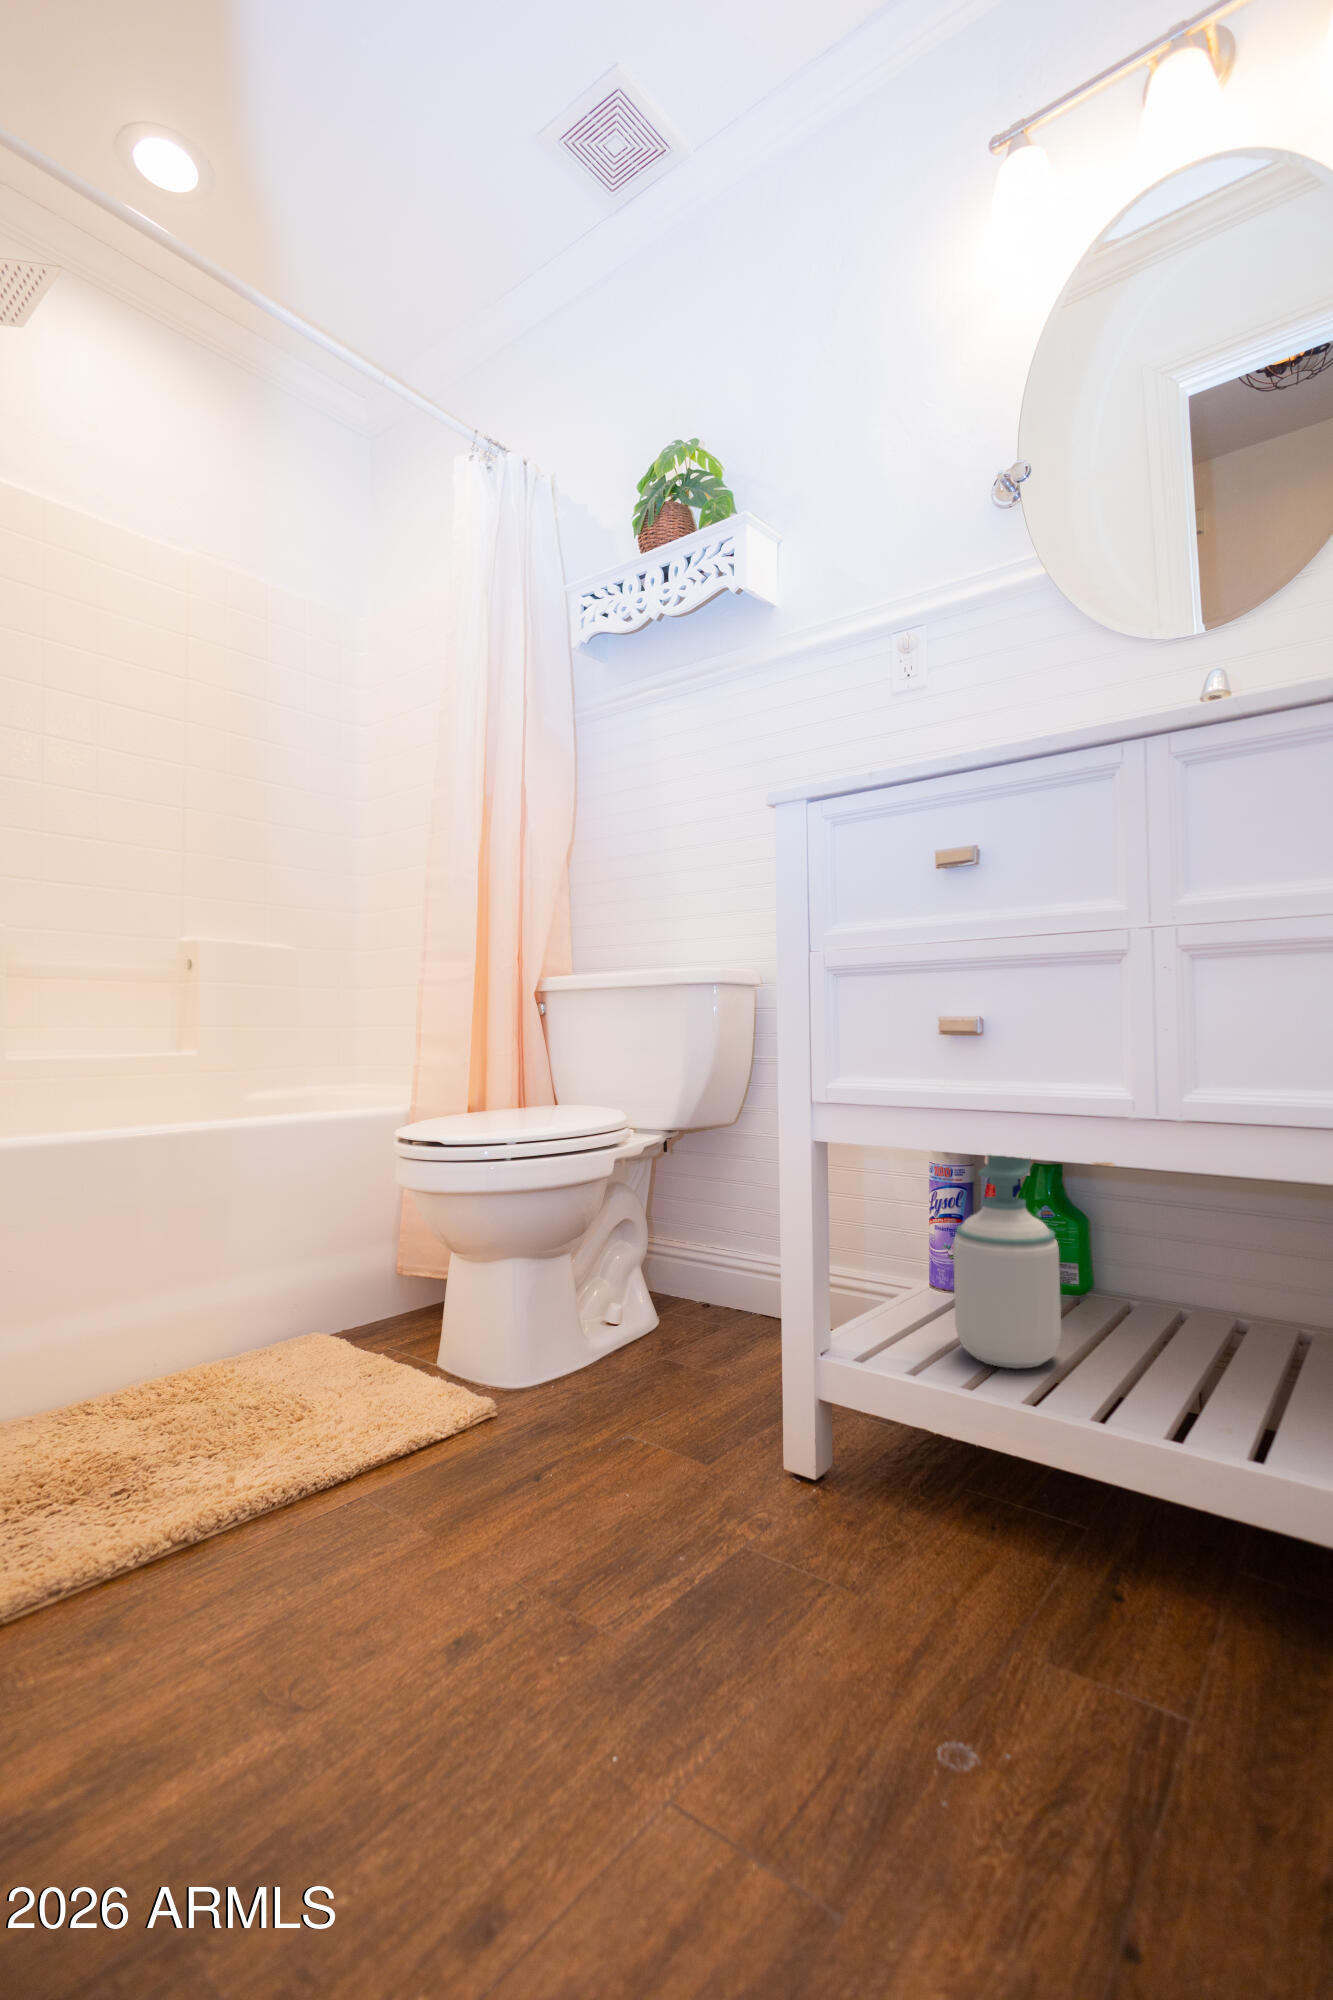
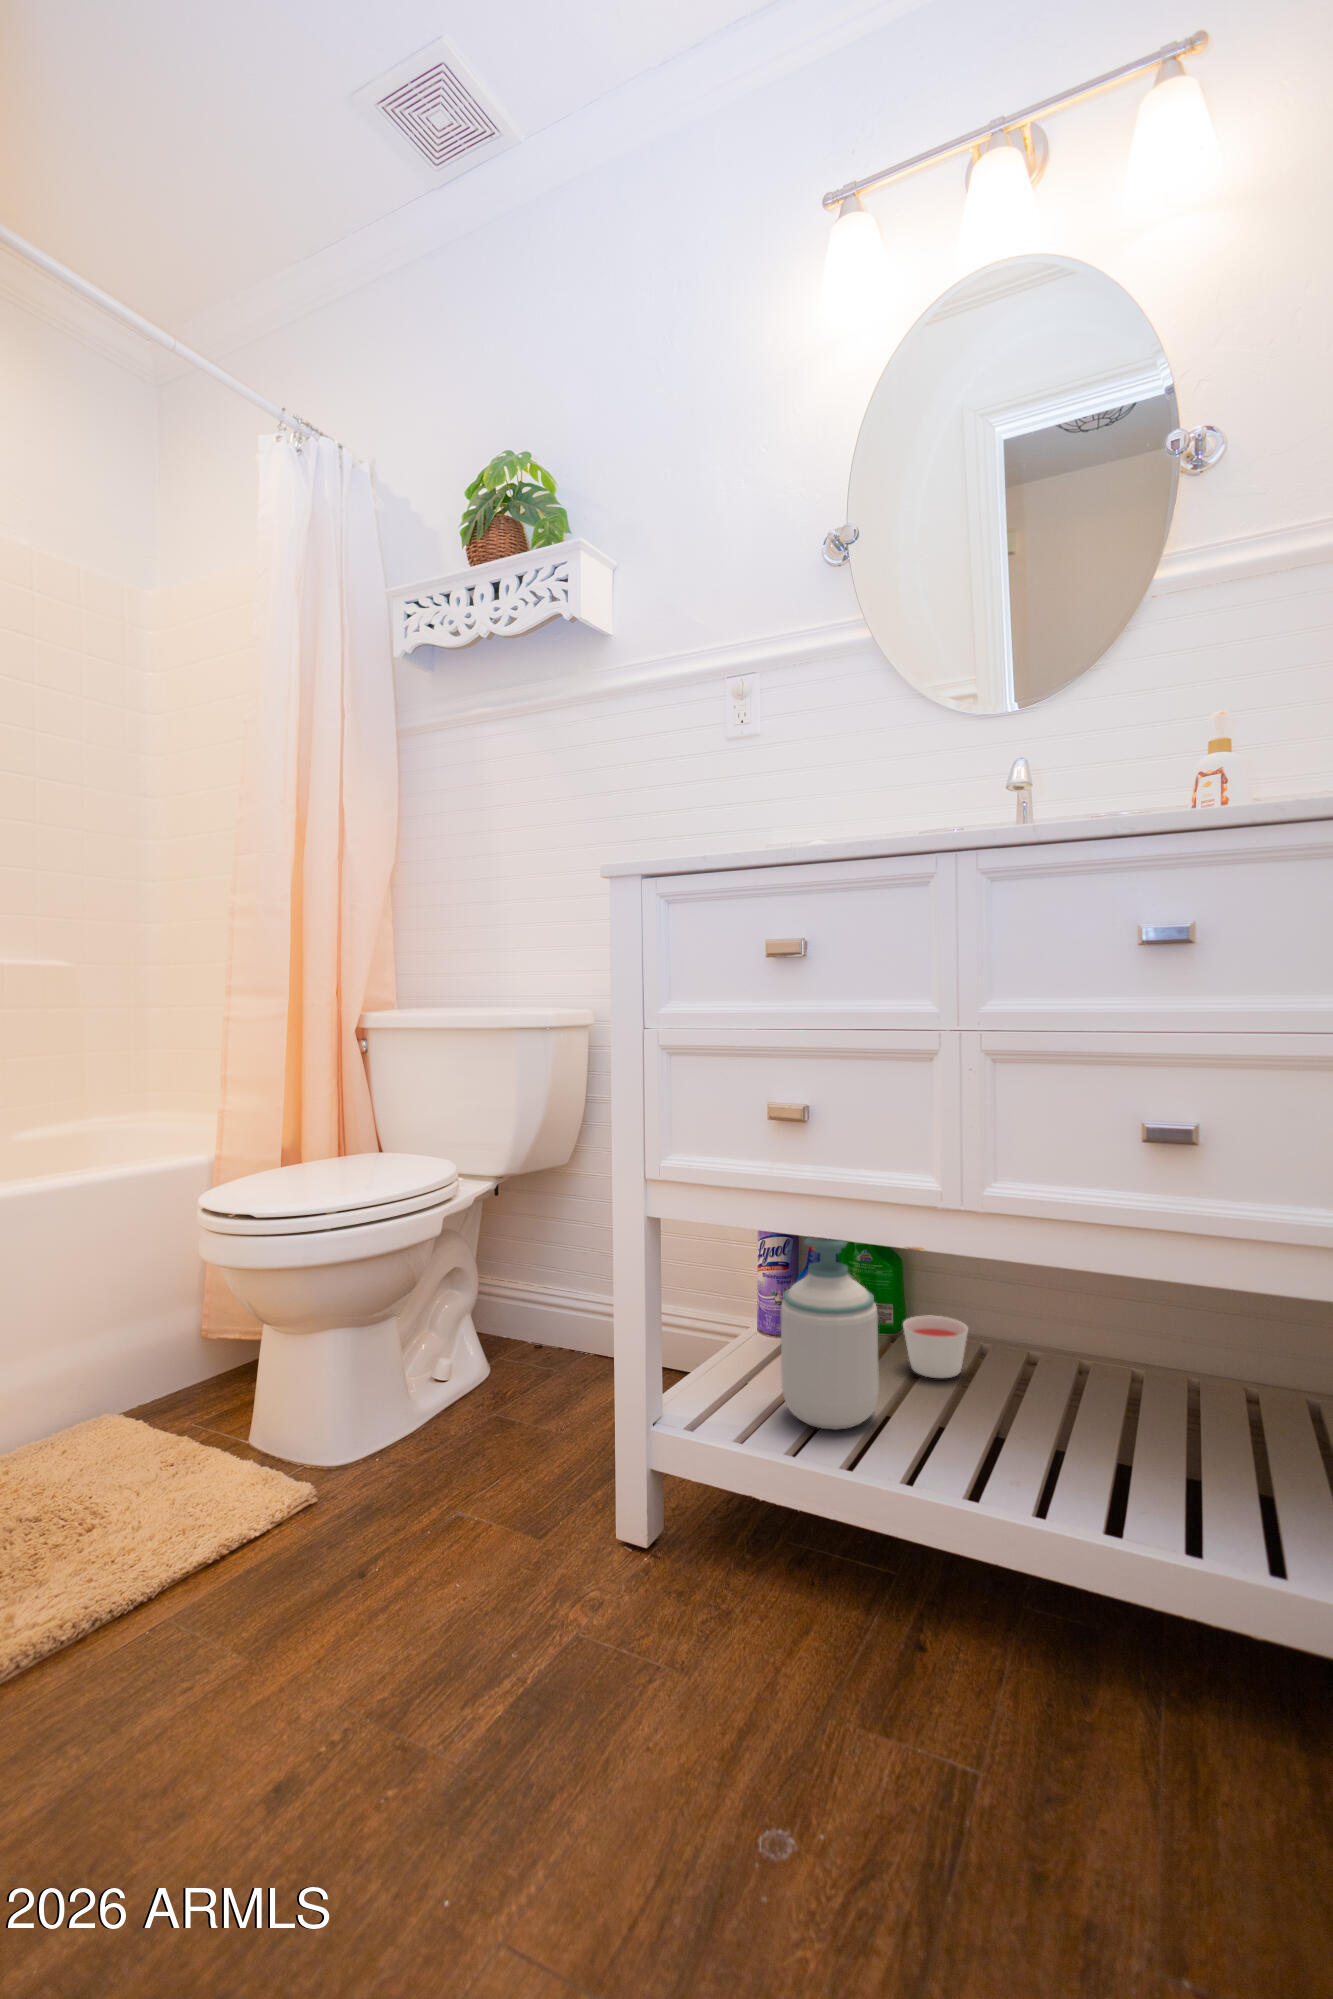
candle: none [1088,1269,1162,1332] -> present [903,1316,968,1378]

